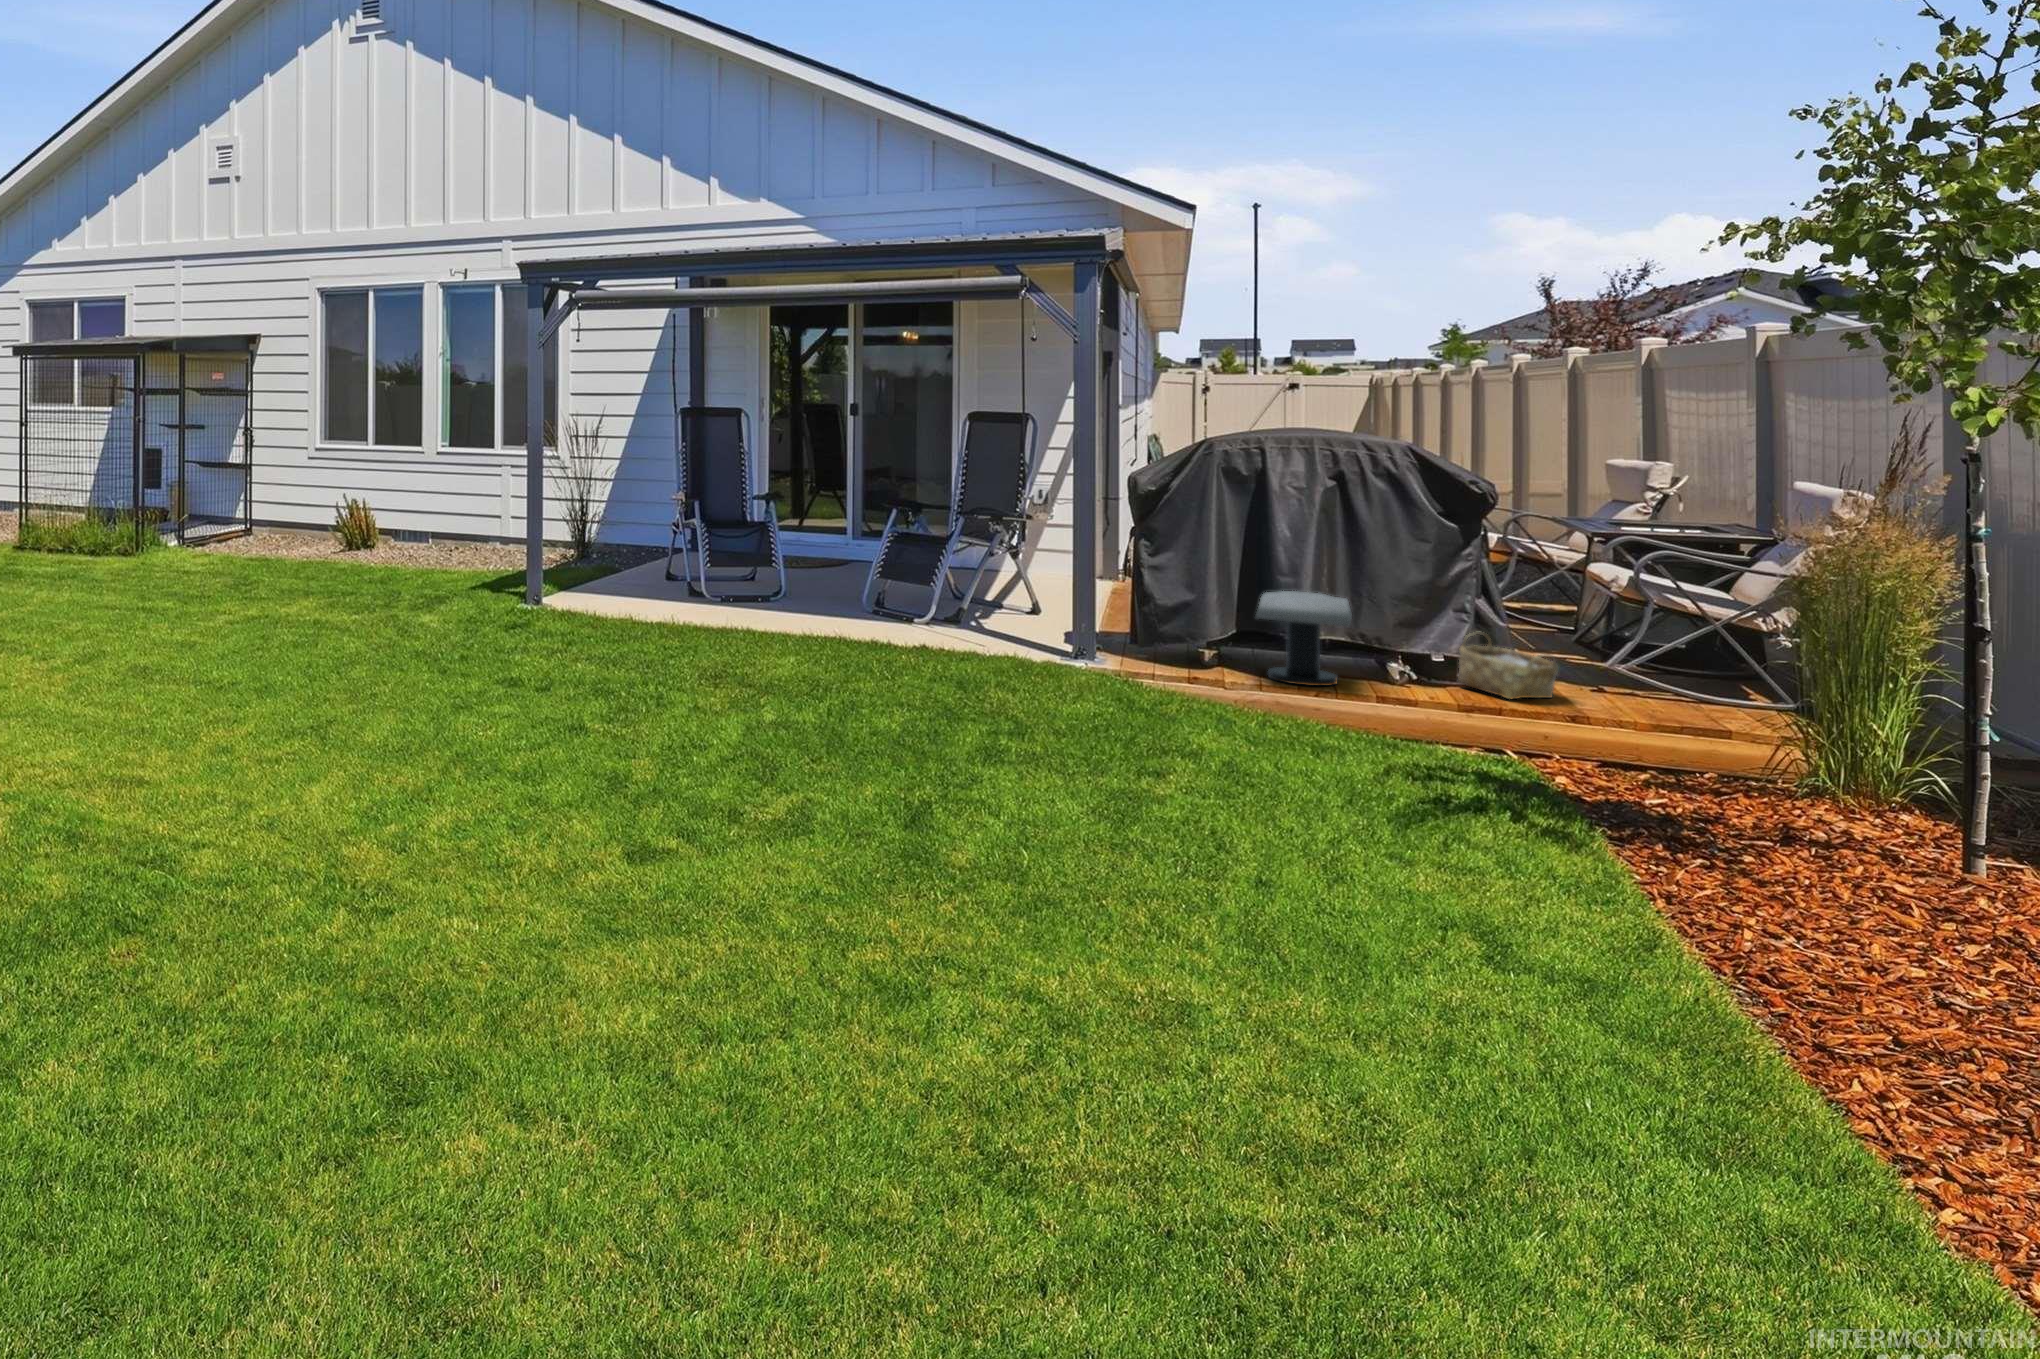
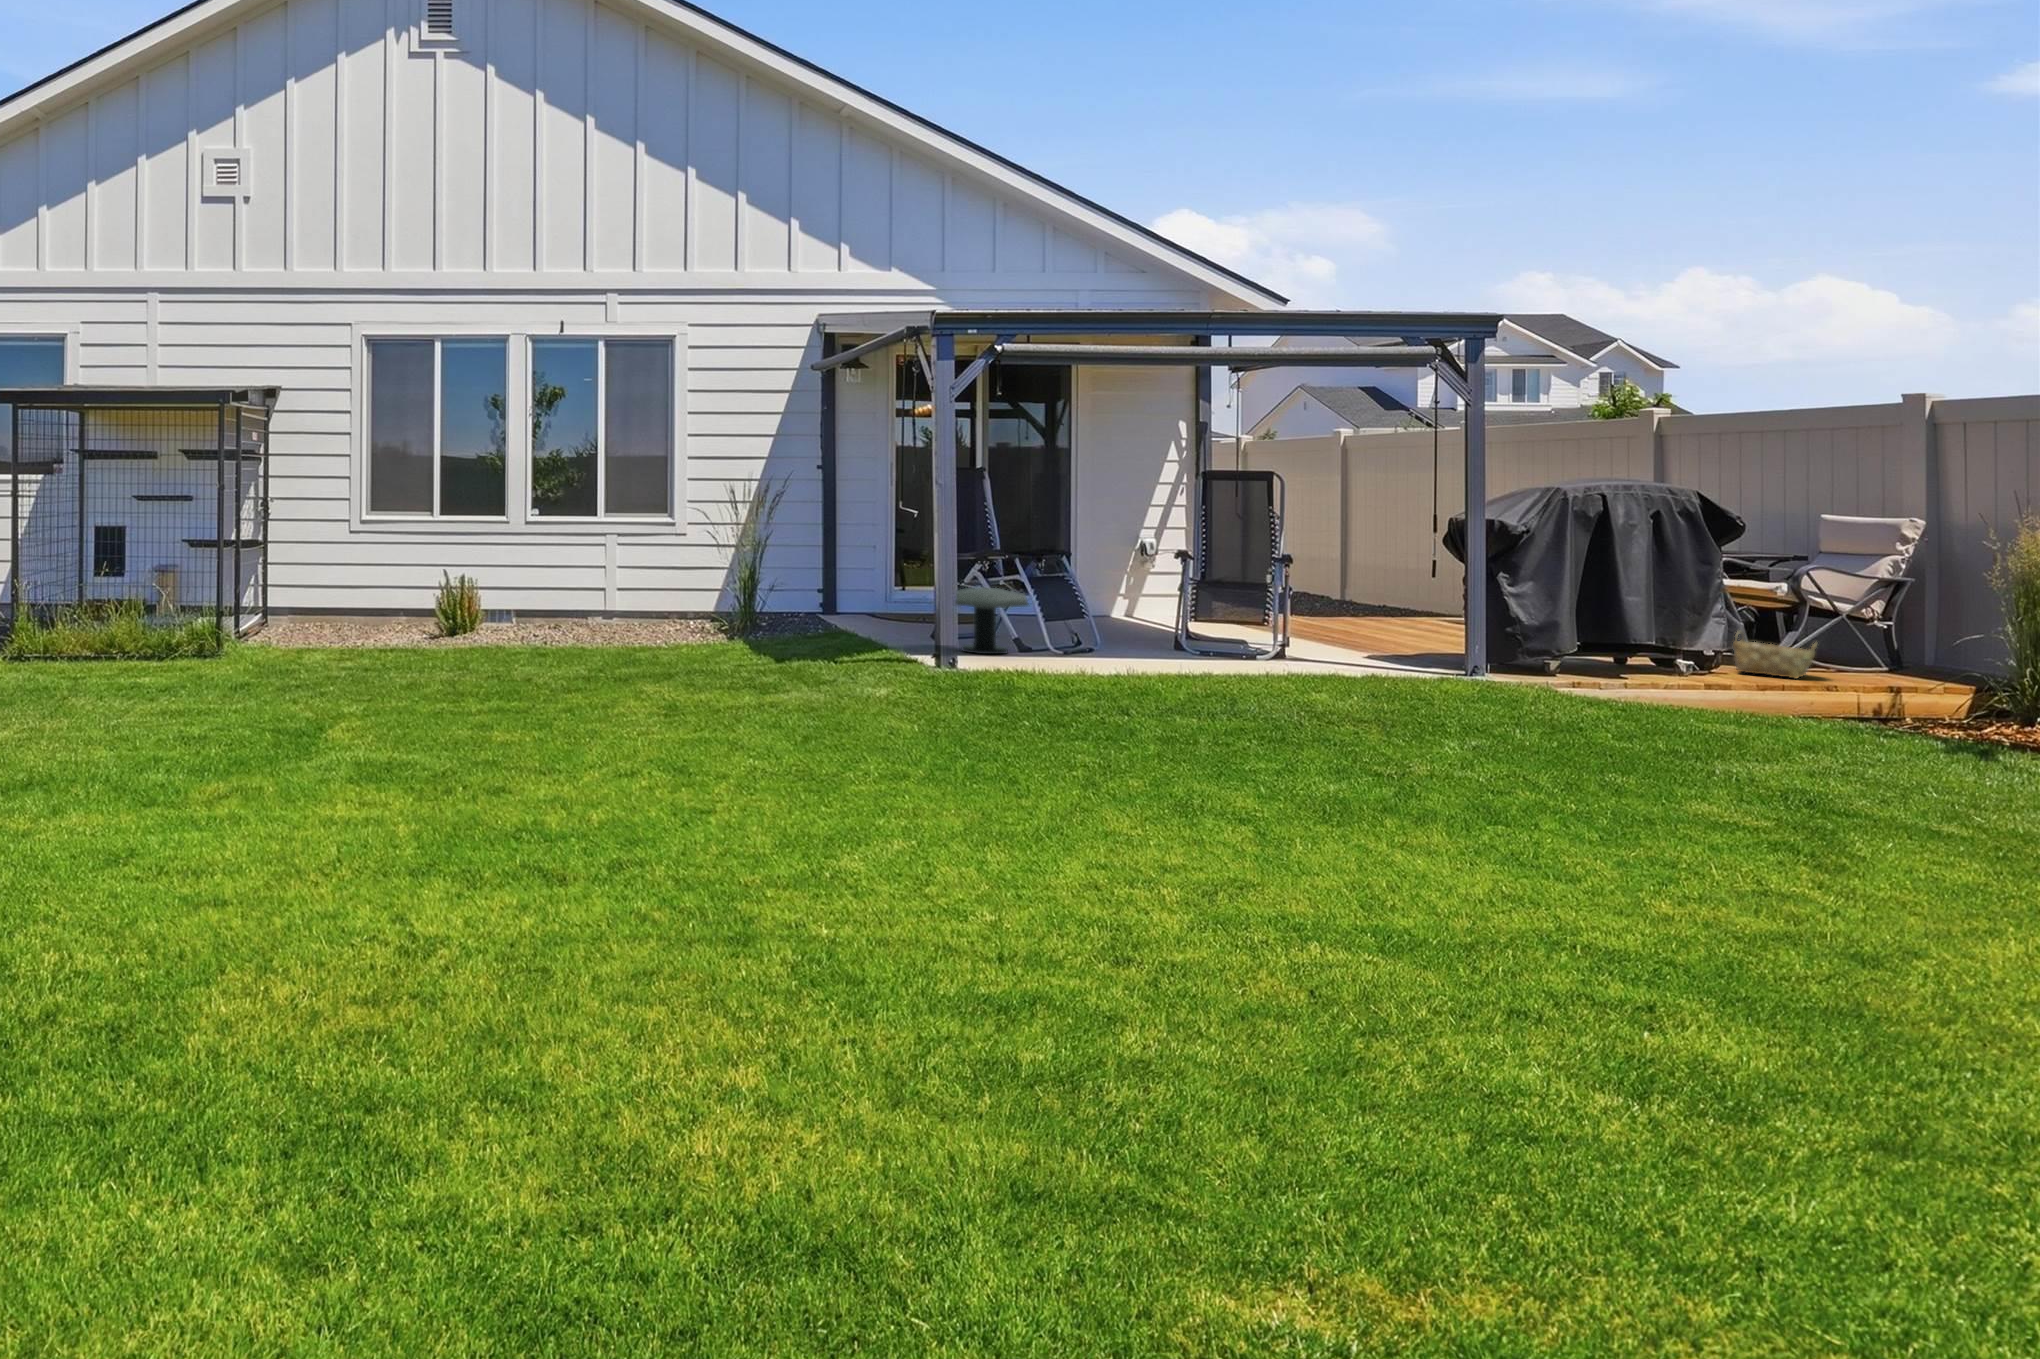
stool: present [1256,591,1352,686] -> present [955,587,1028,654]

